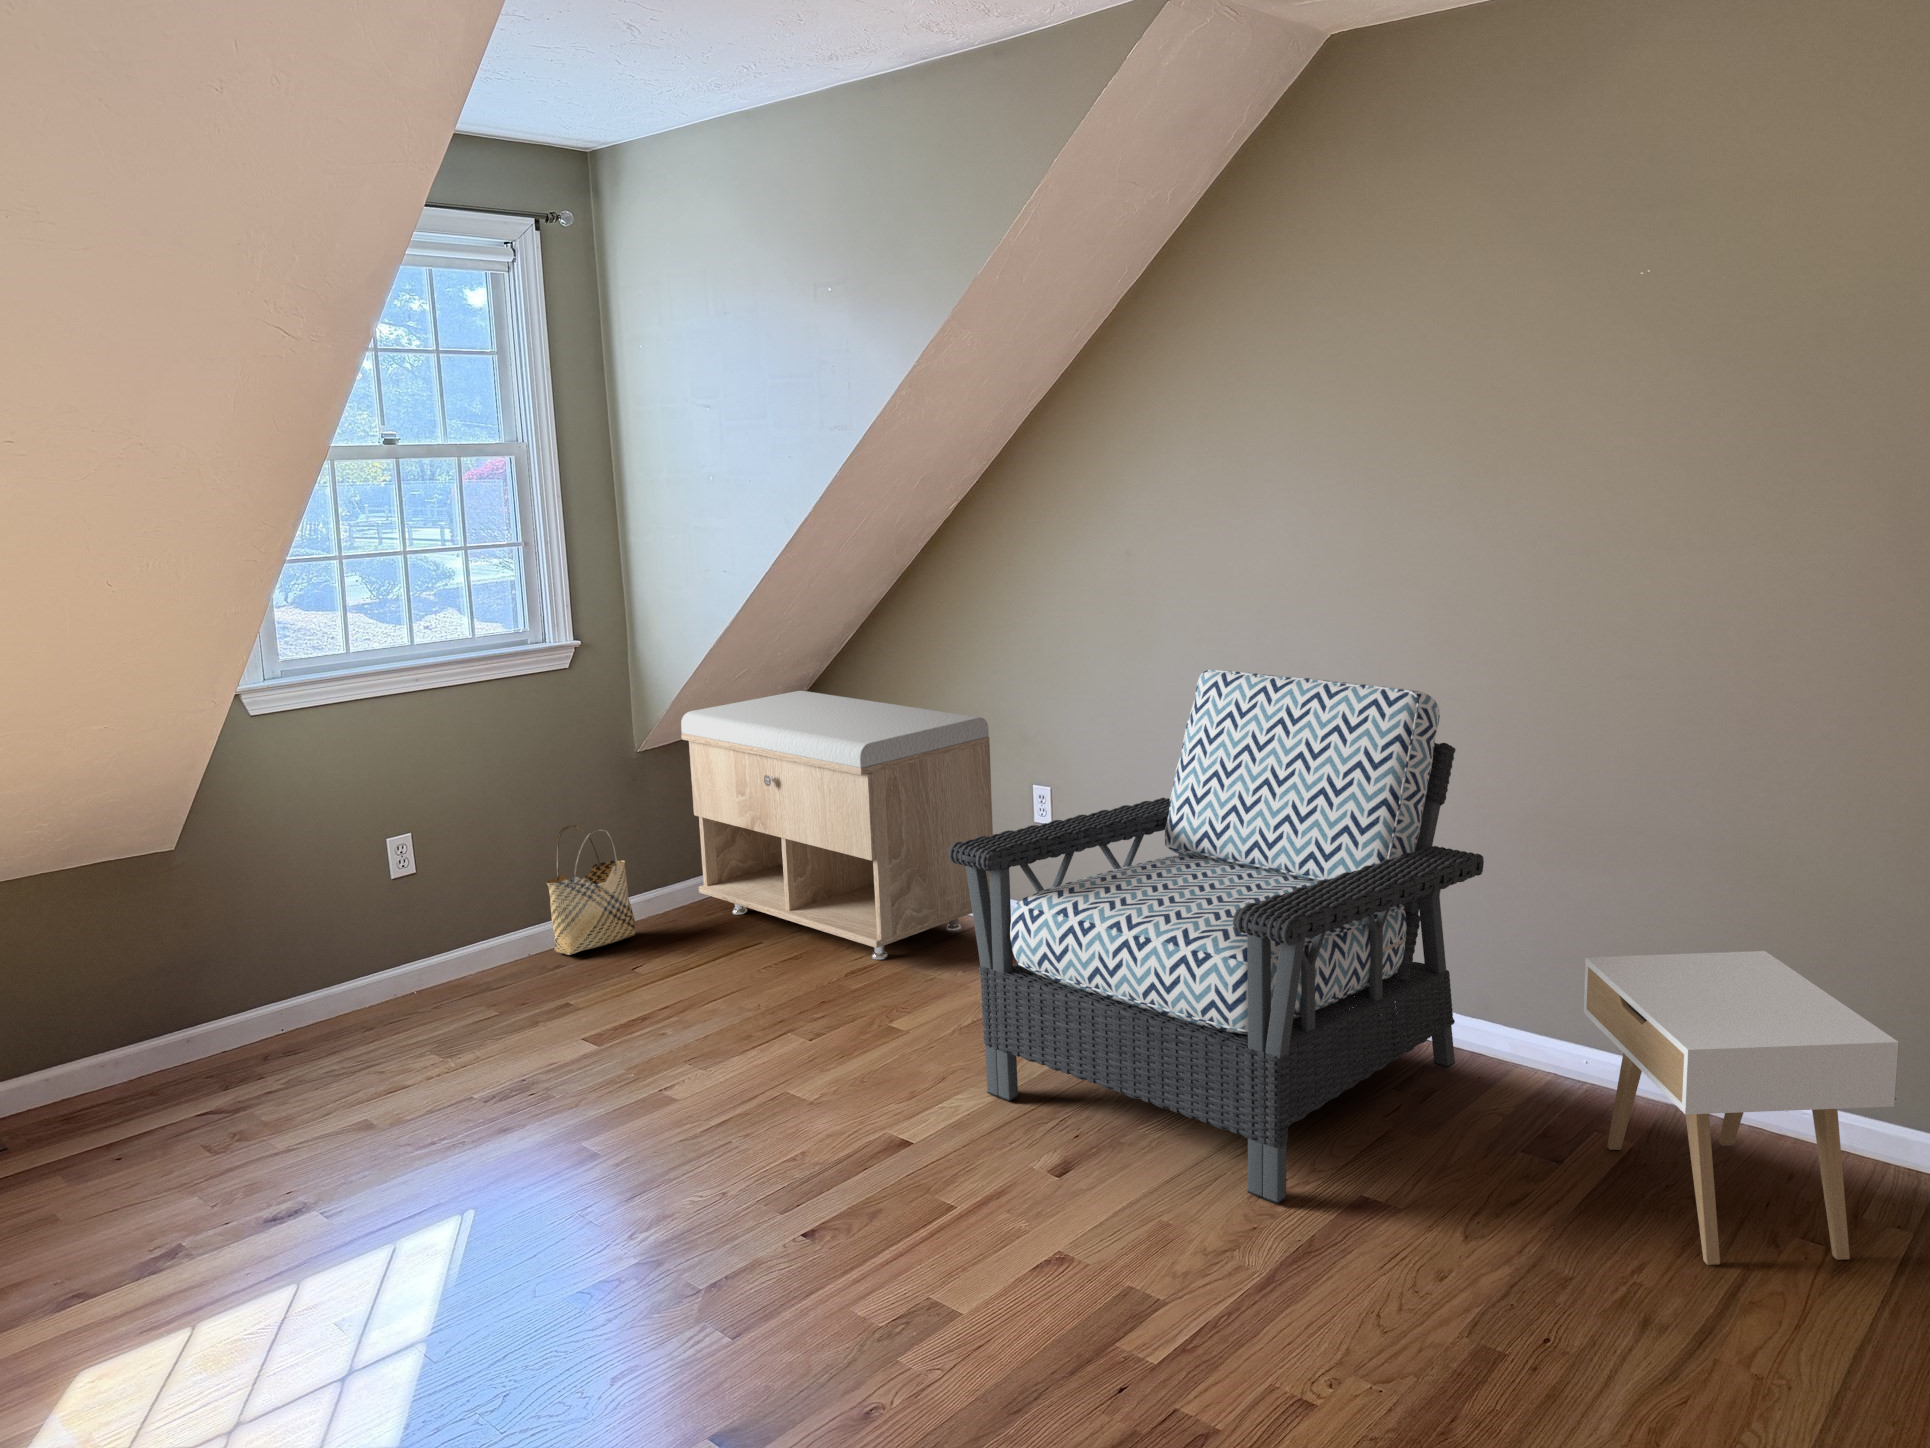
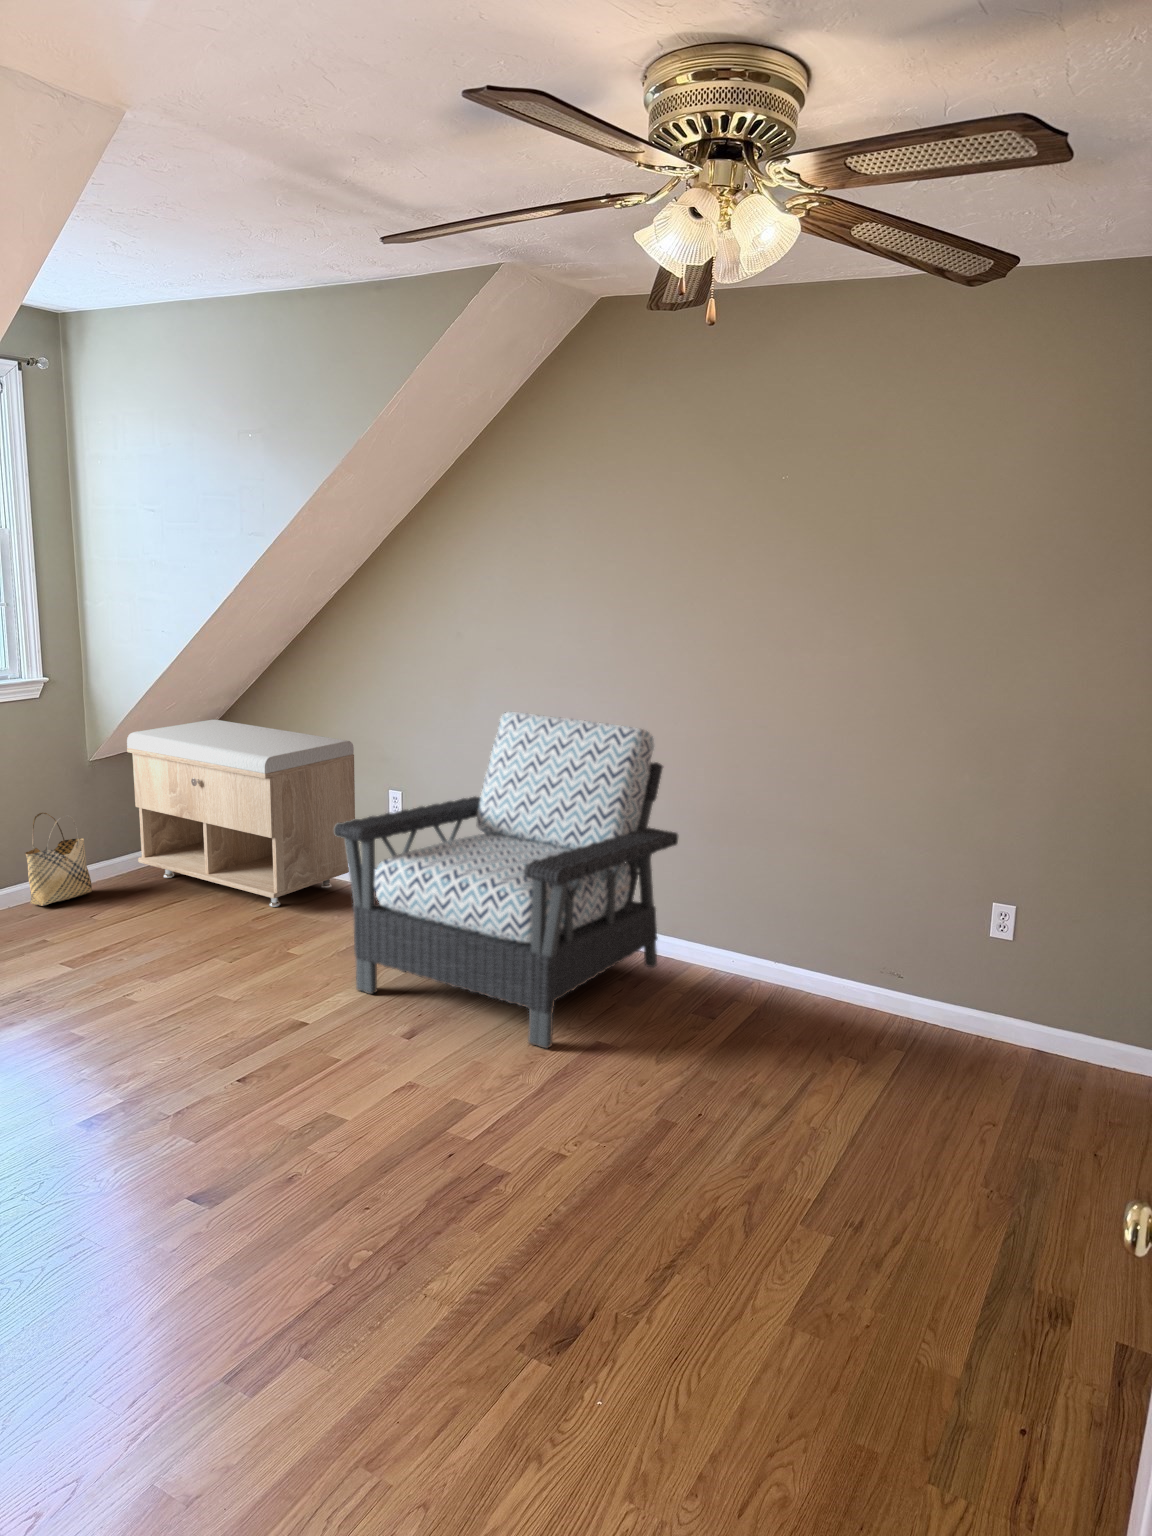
nightstand: present [1584,951,1899,1265] -> none [735,890,907,1072]

